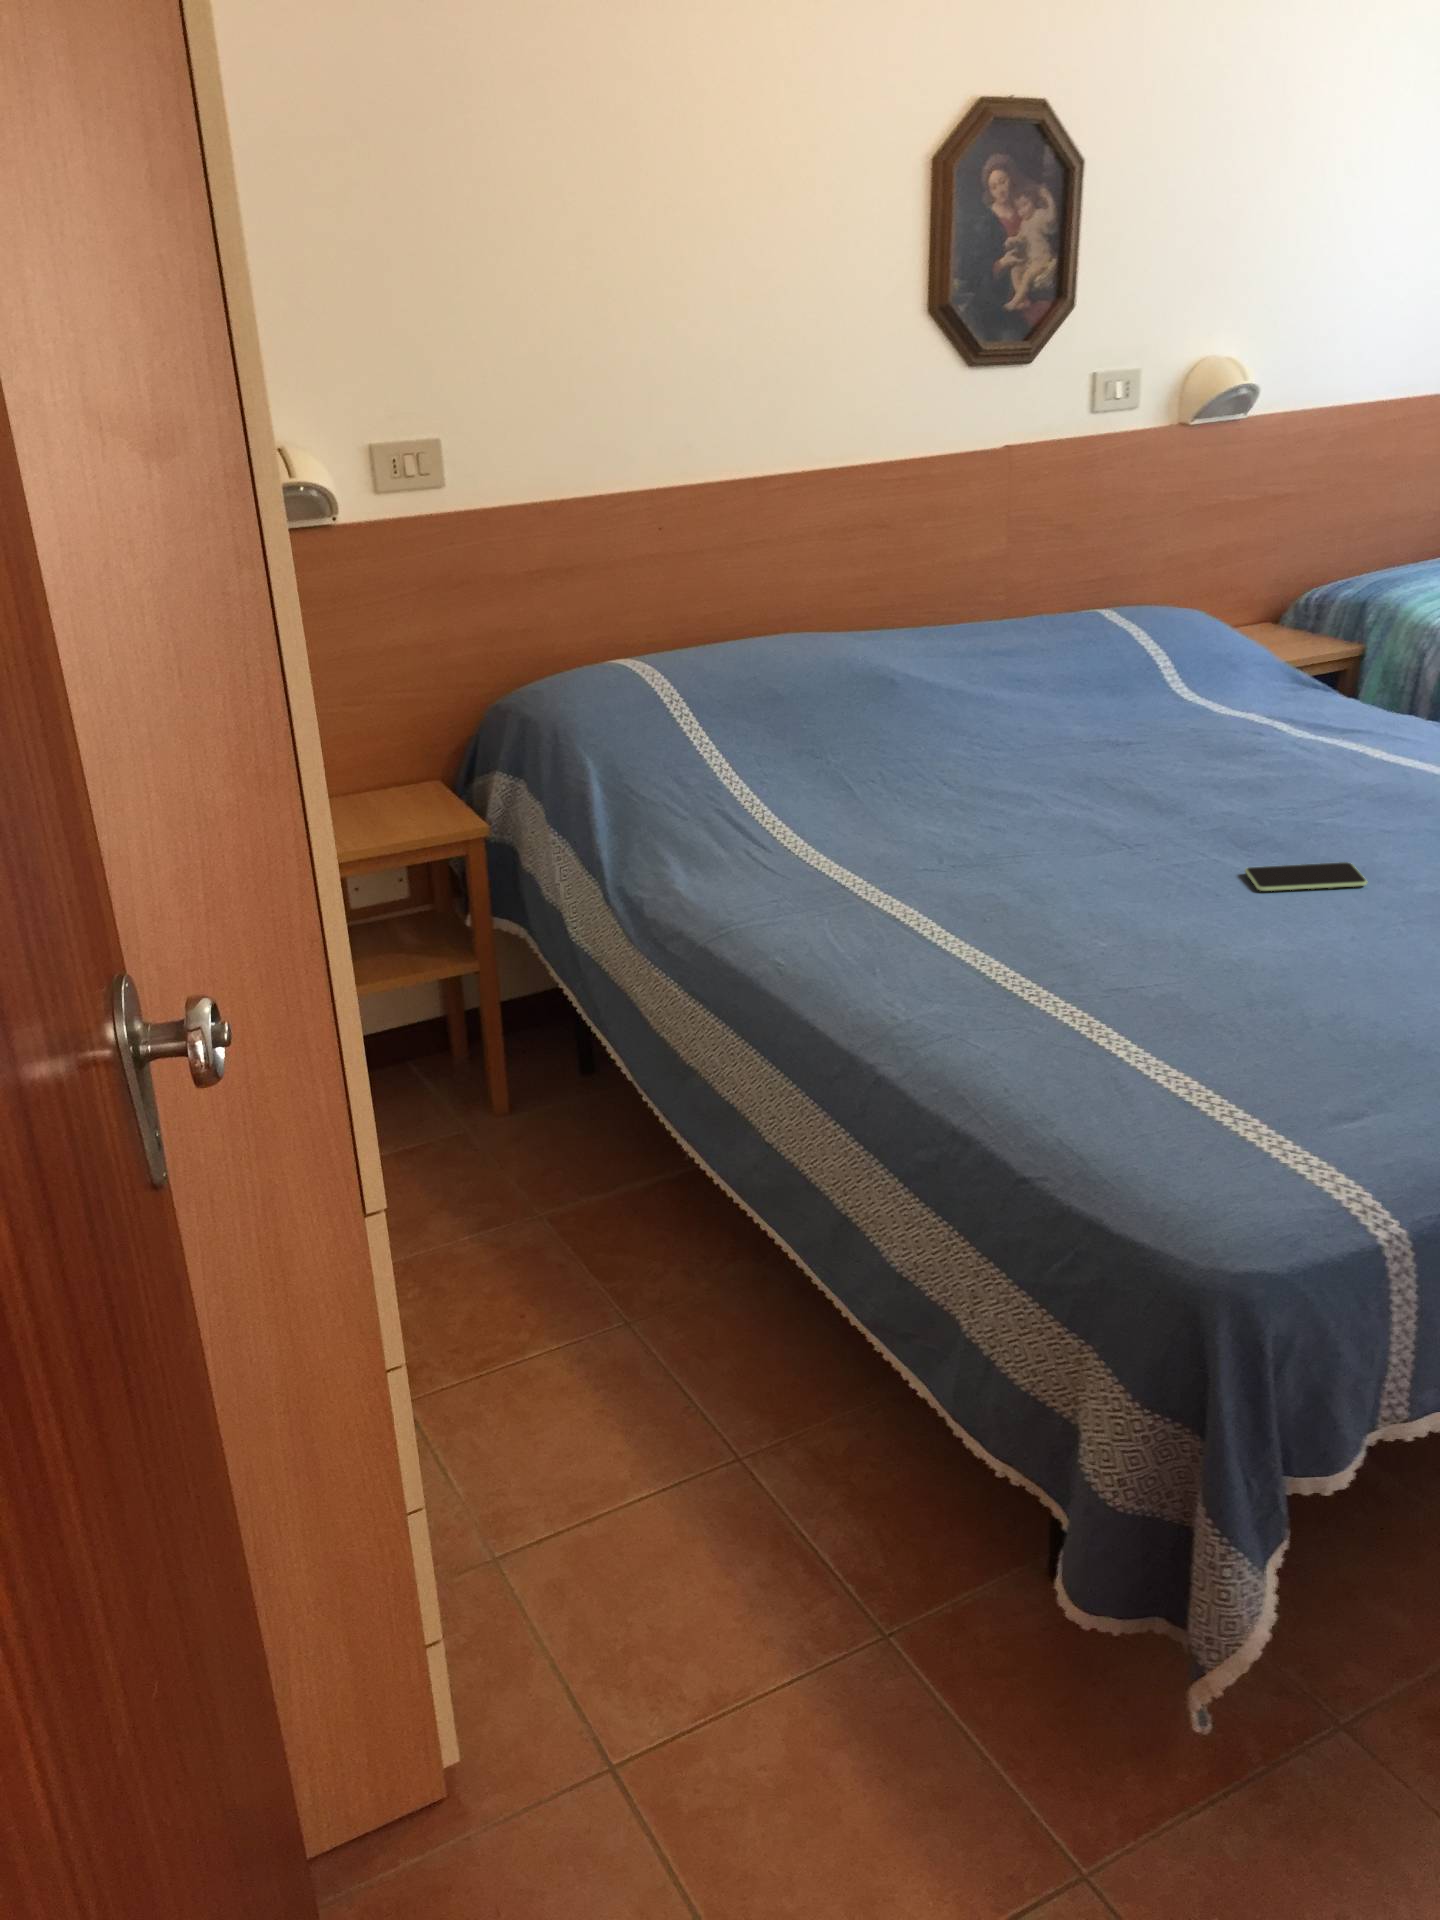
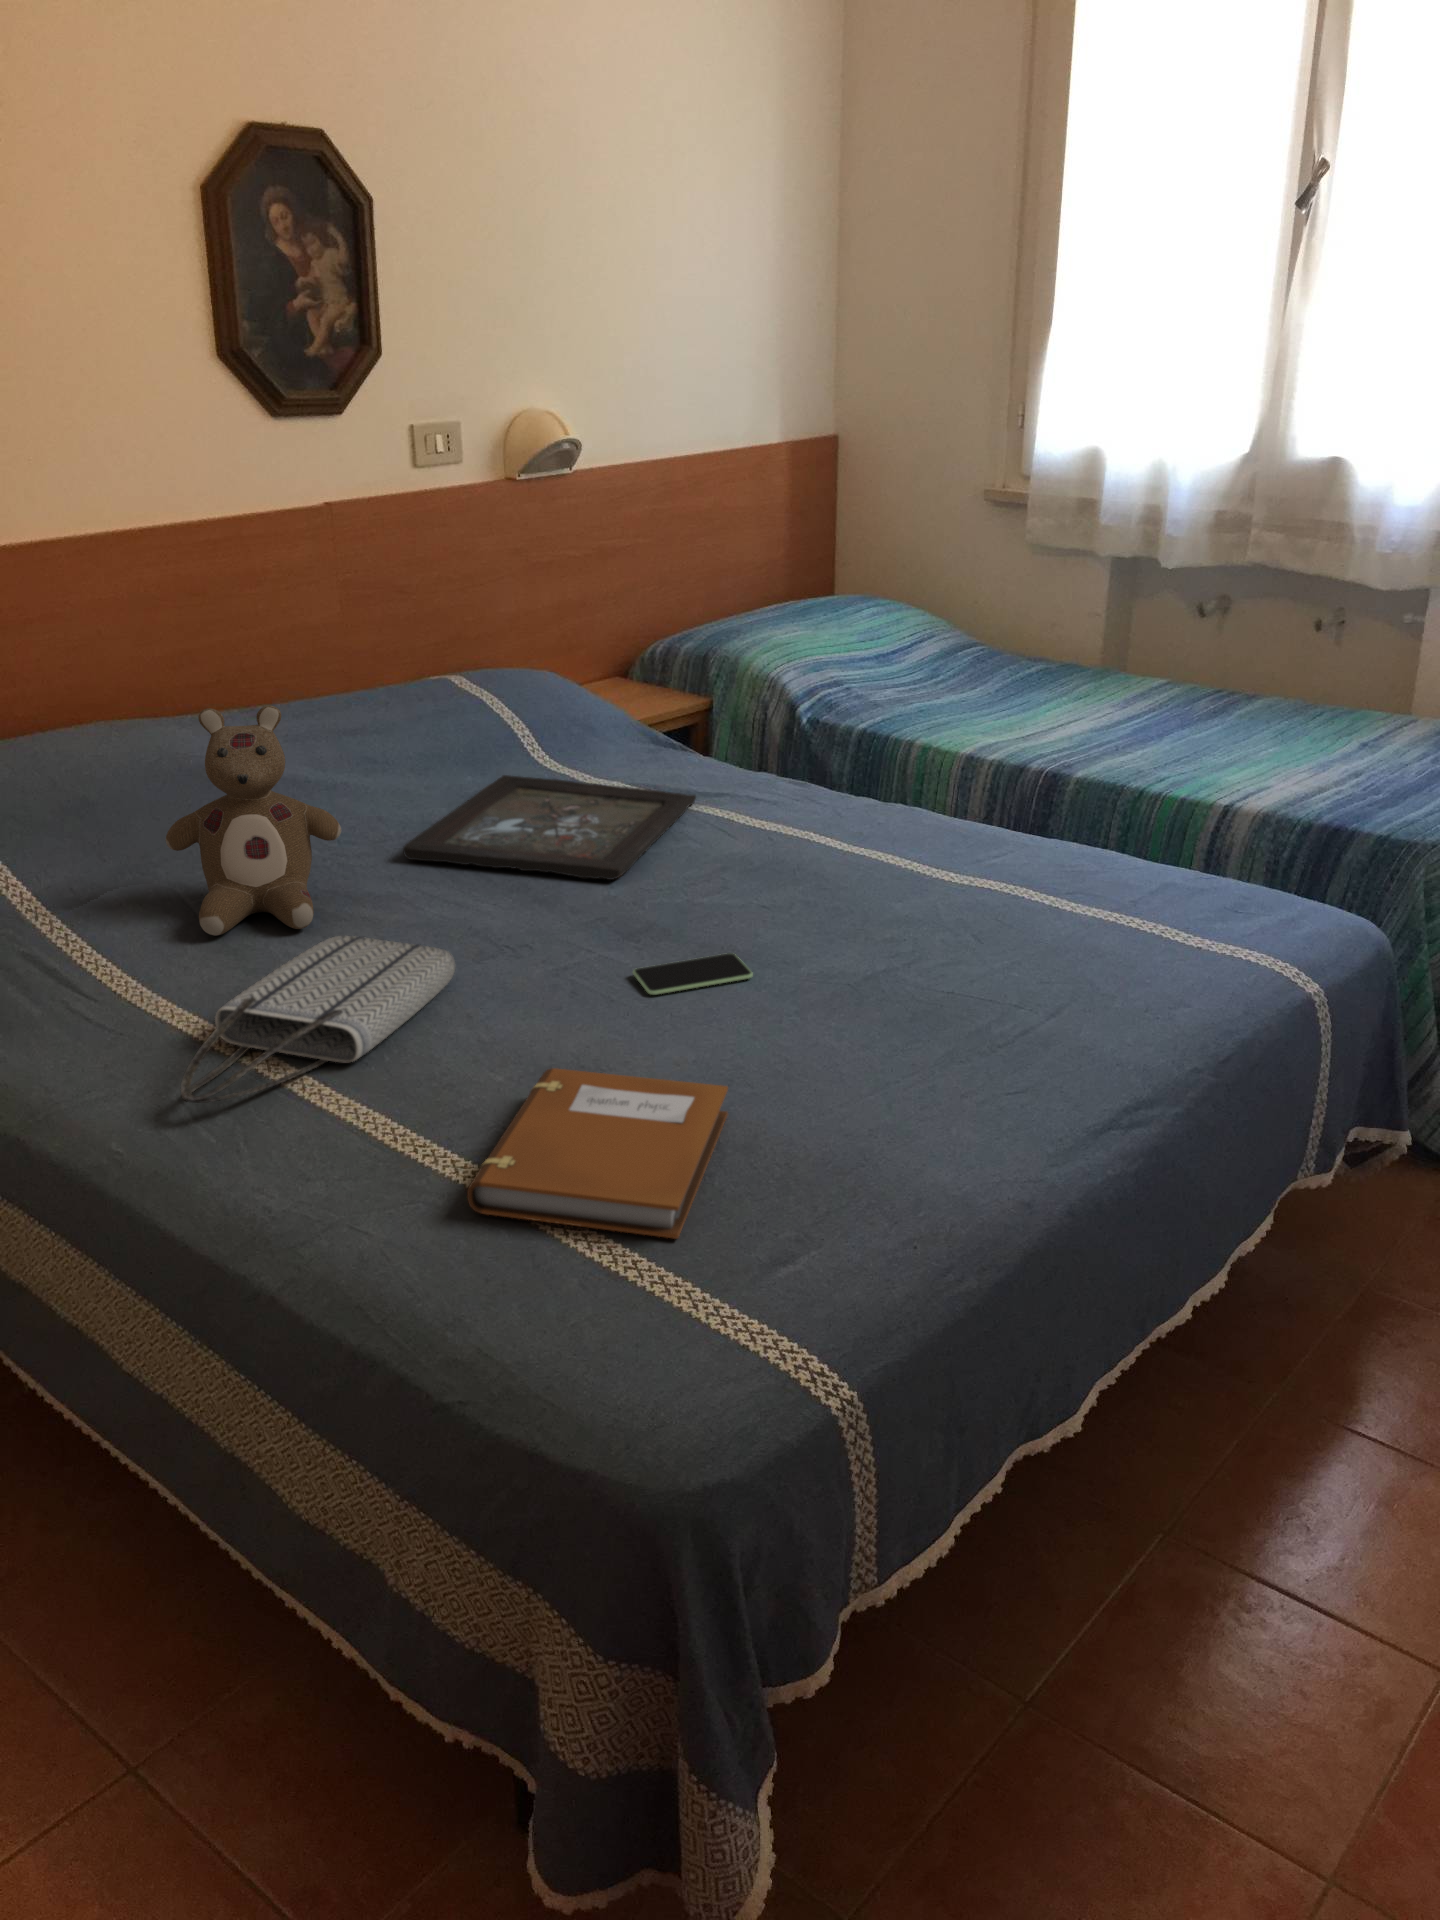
stuffed bear: none [840,615,989,812] -> present [165,705,341,936]
tray: none [1042,699,1336,793] -> present [403,775,696,880]
tote bag: none [834,816,1077,931] -> present [180,935,455,1103]
notebook: none [1063,935,1323,1084] -> present [467,1068,728,1239]

